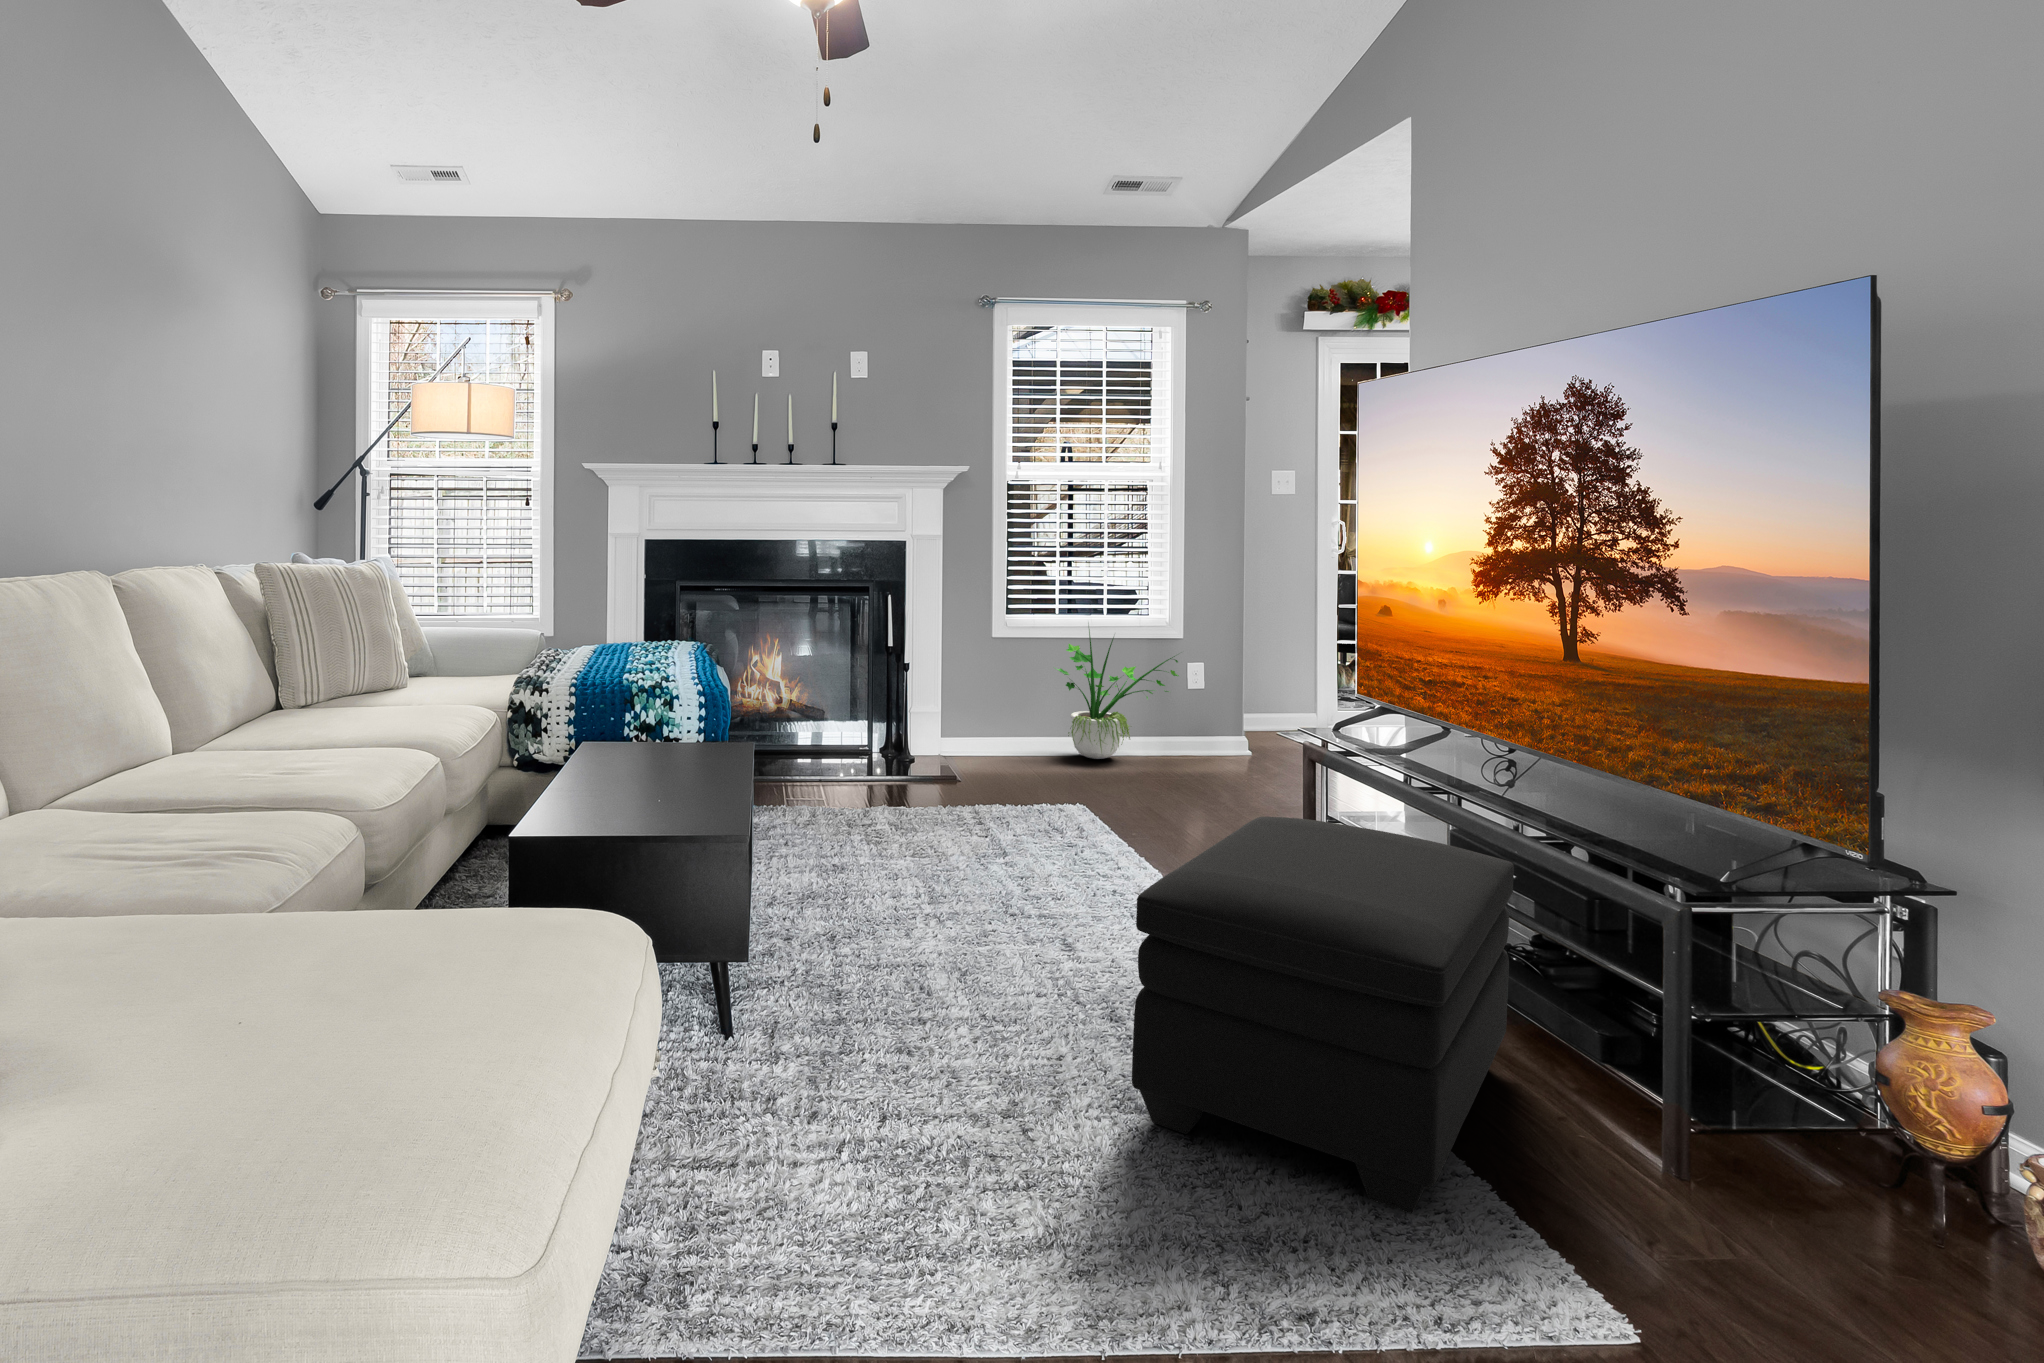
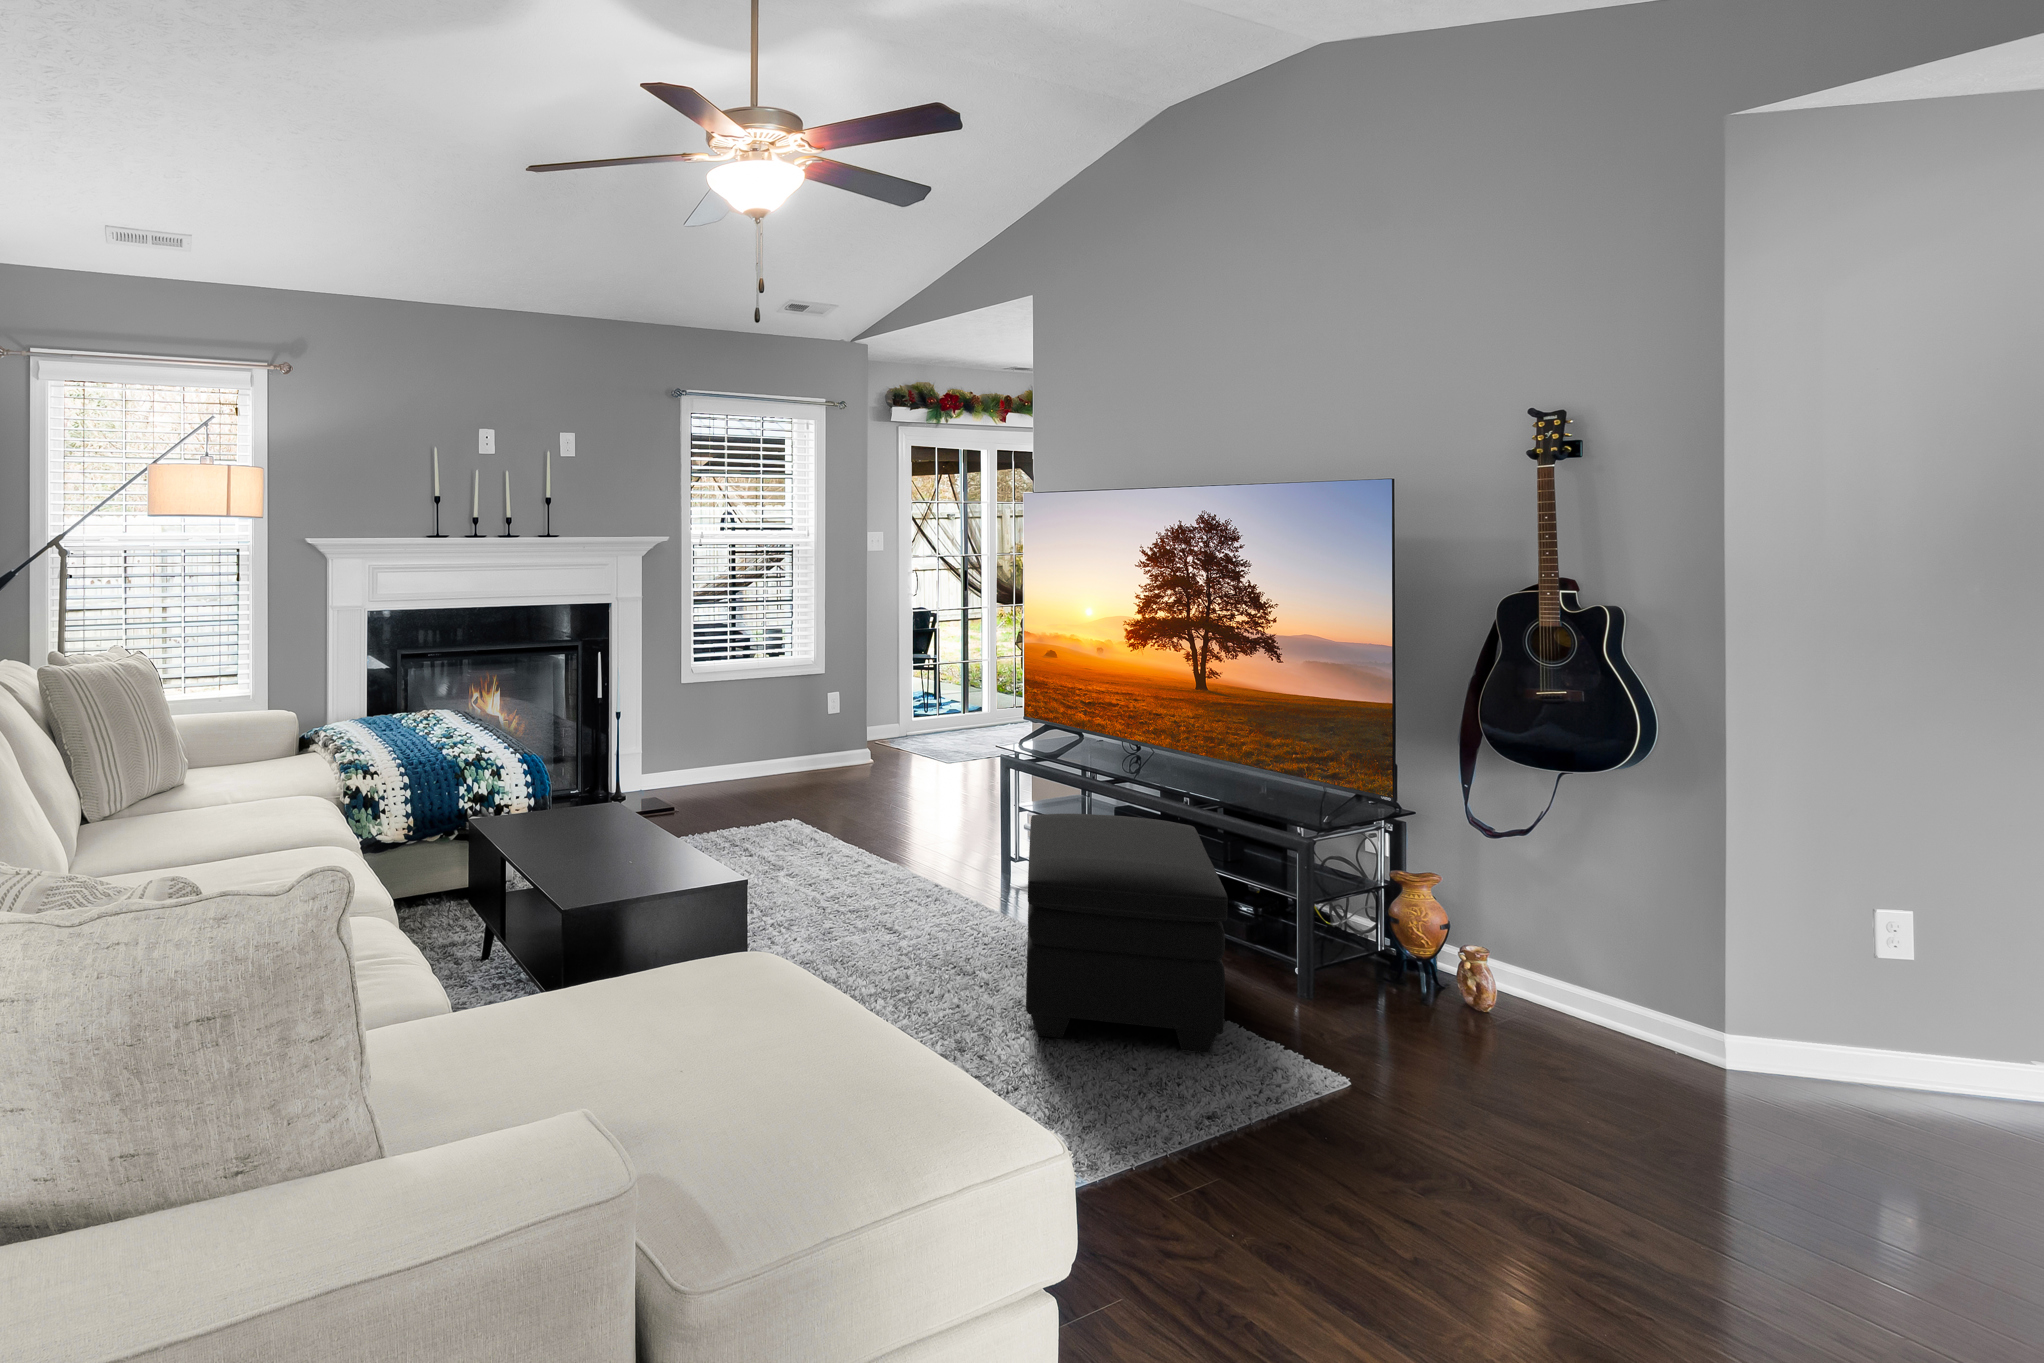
potted plant: present [1057,629,1179,759] -> none [732,661,832,780]

